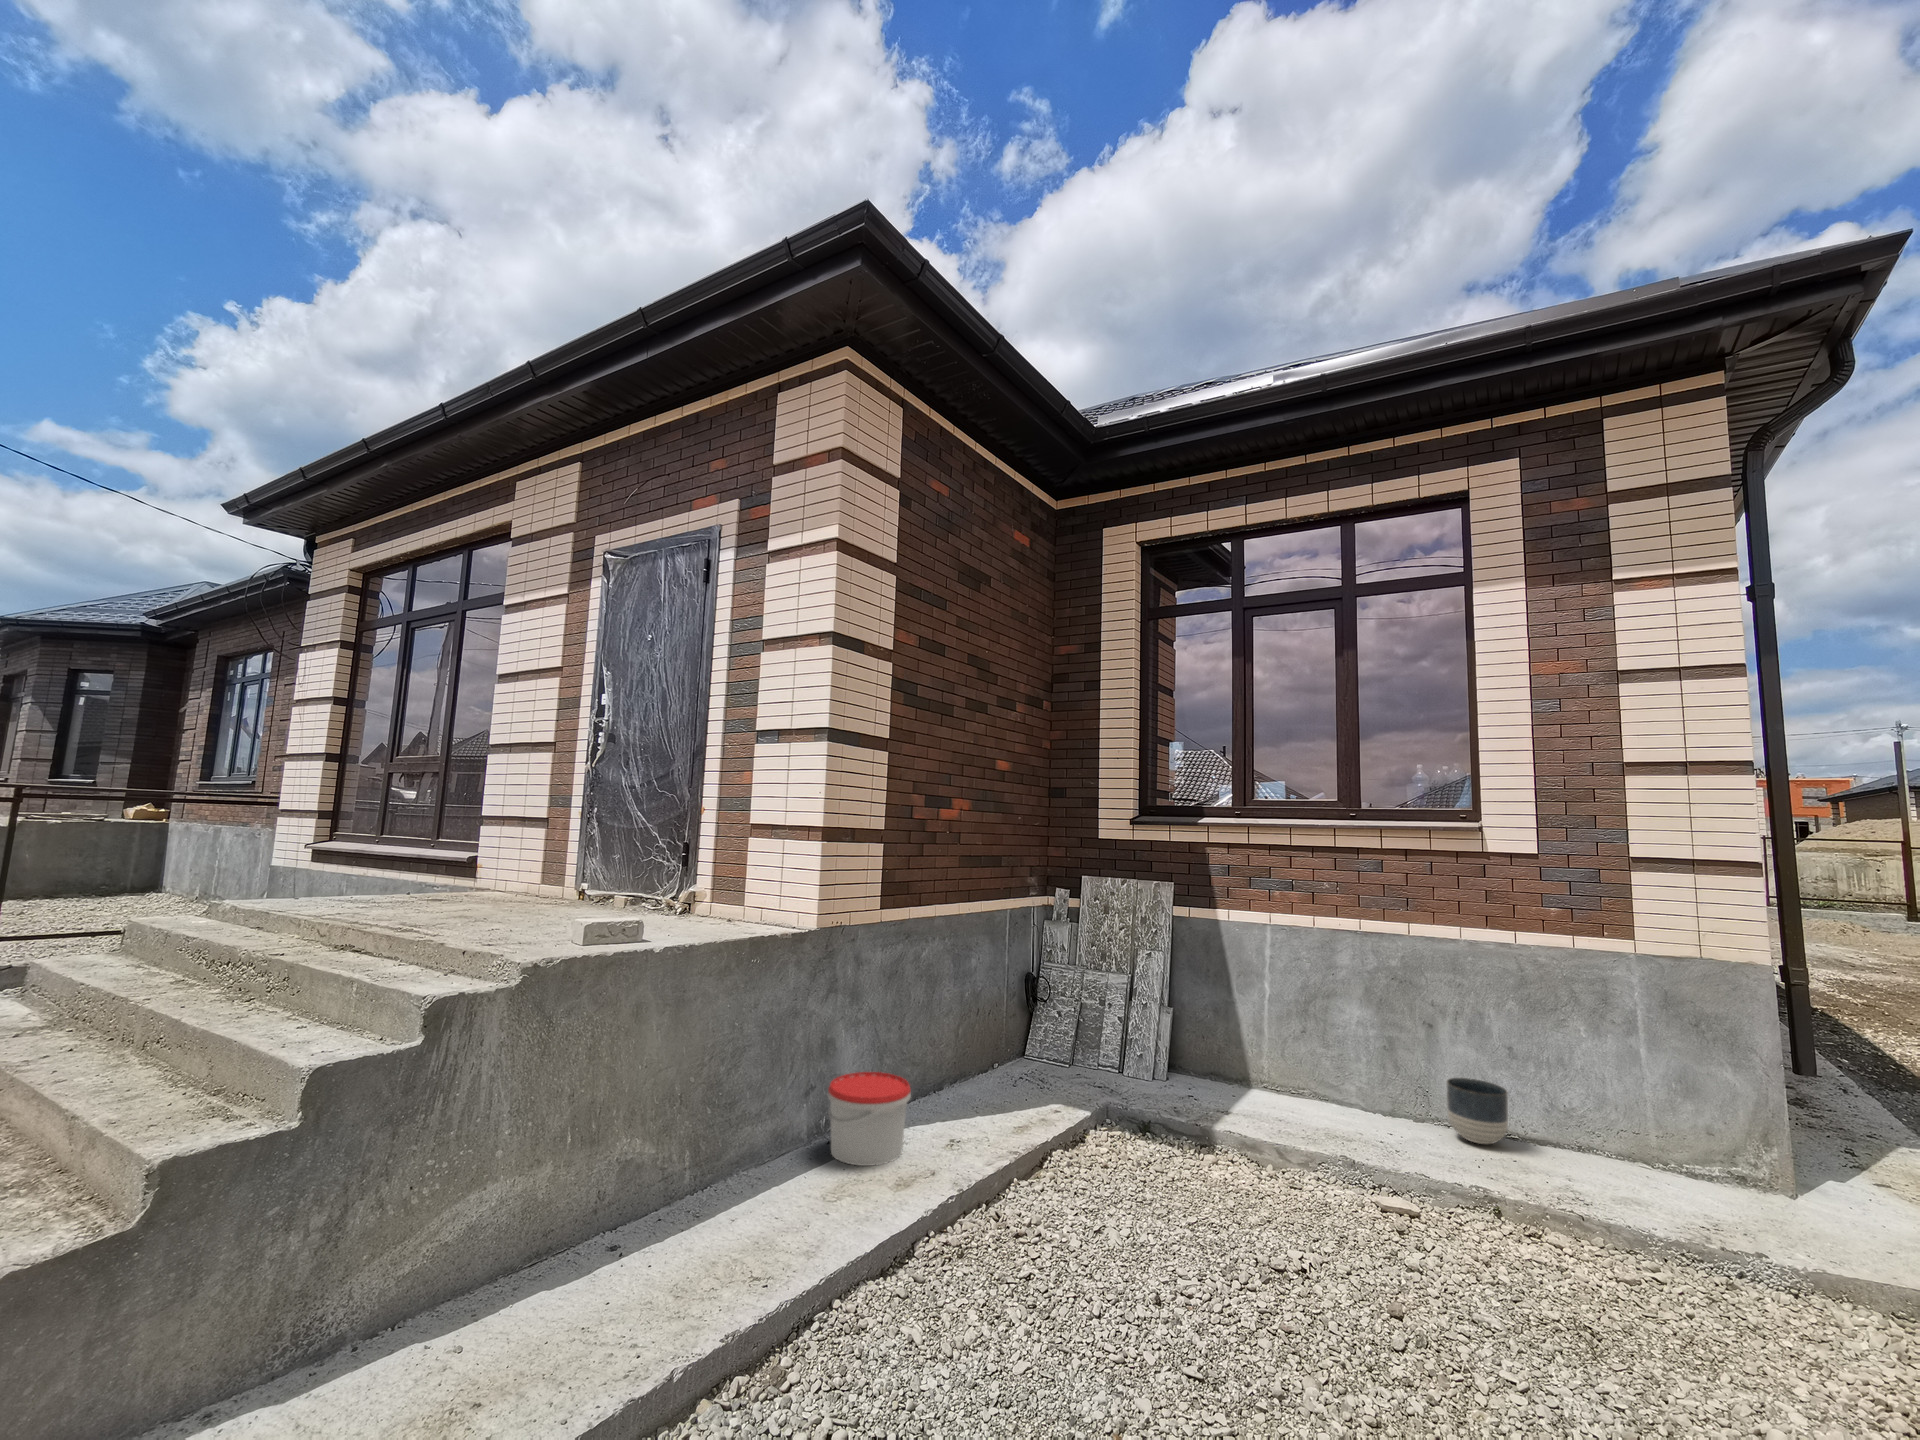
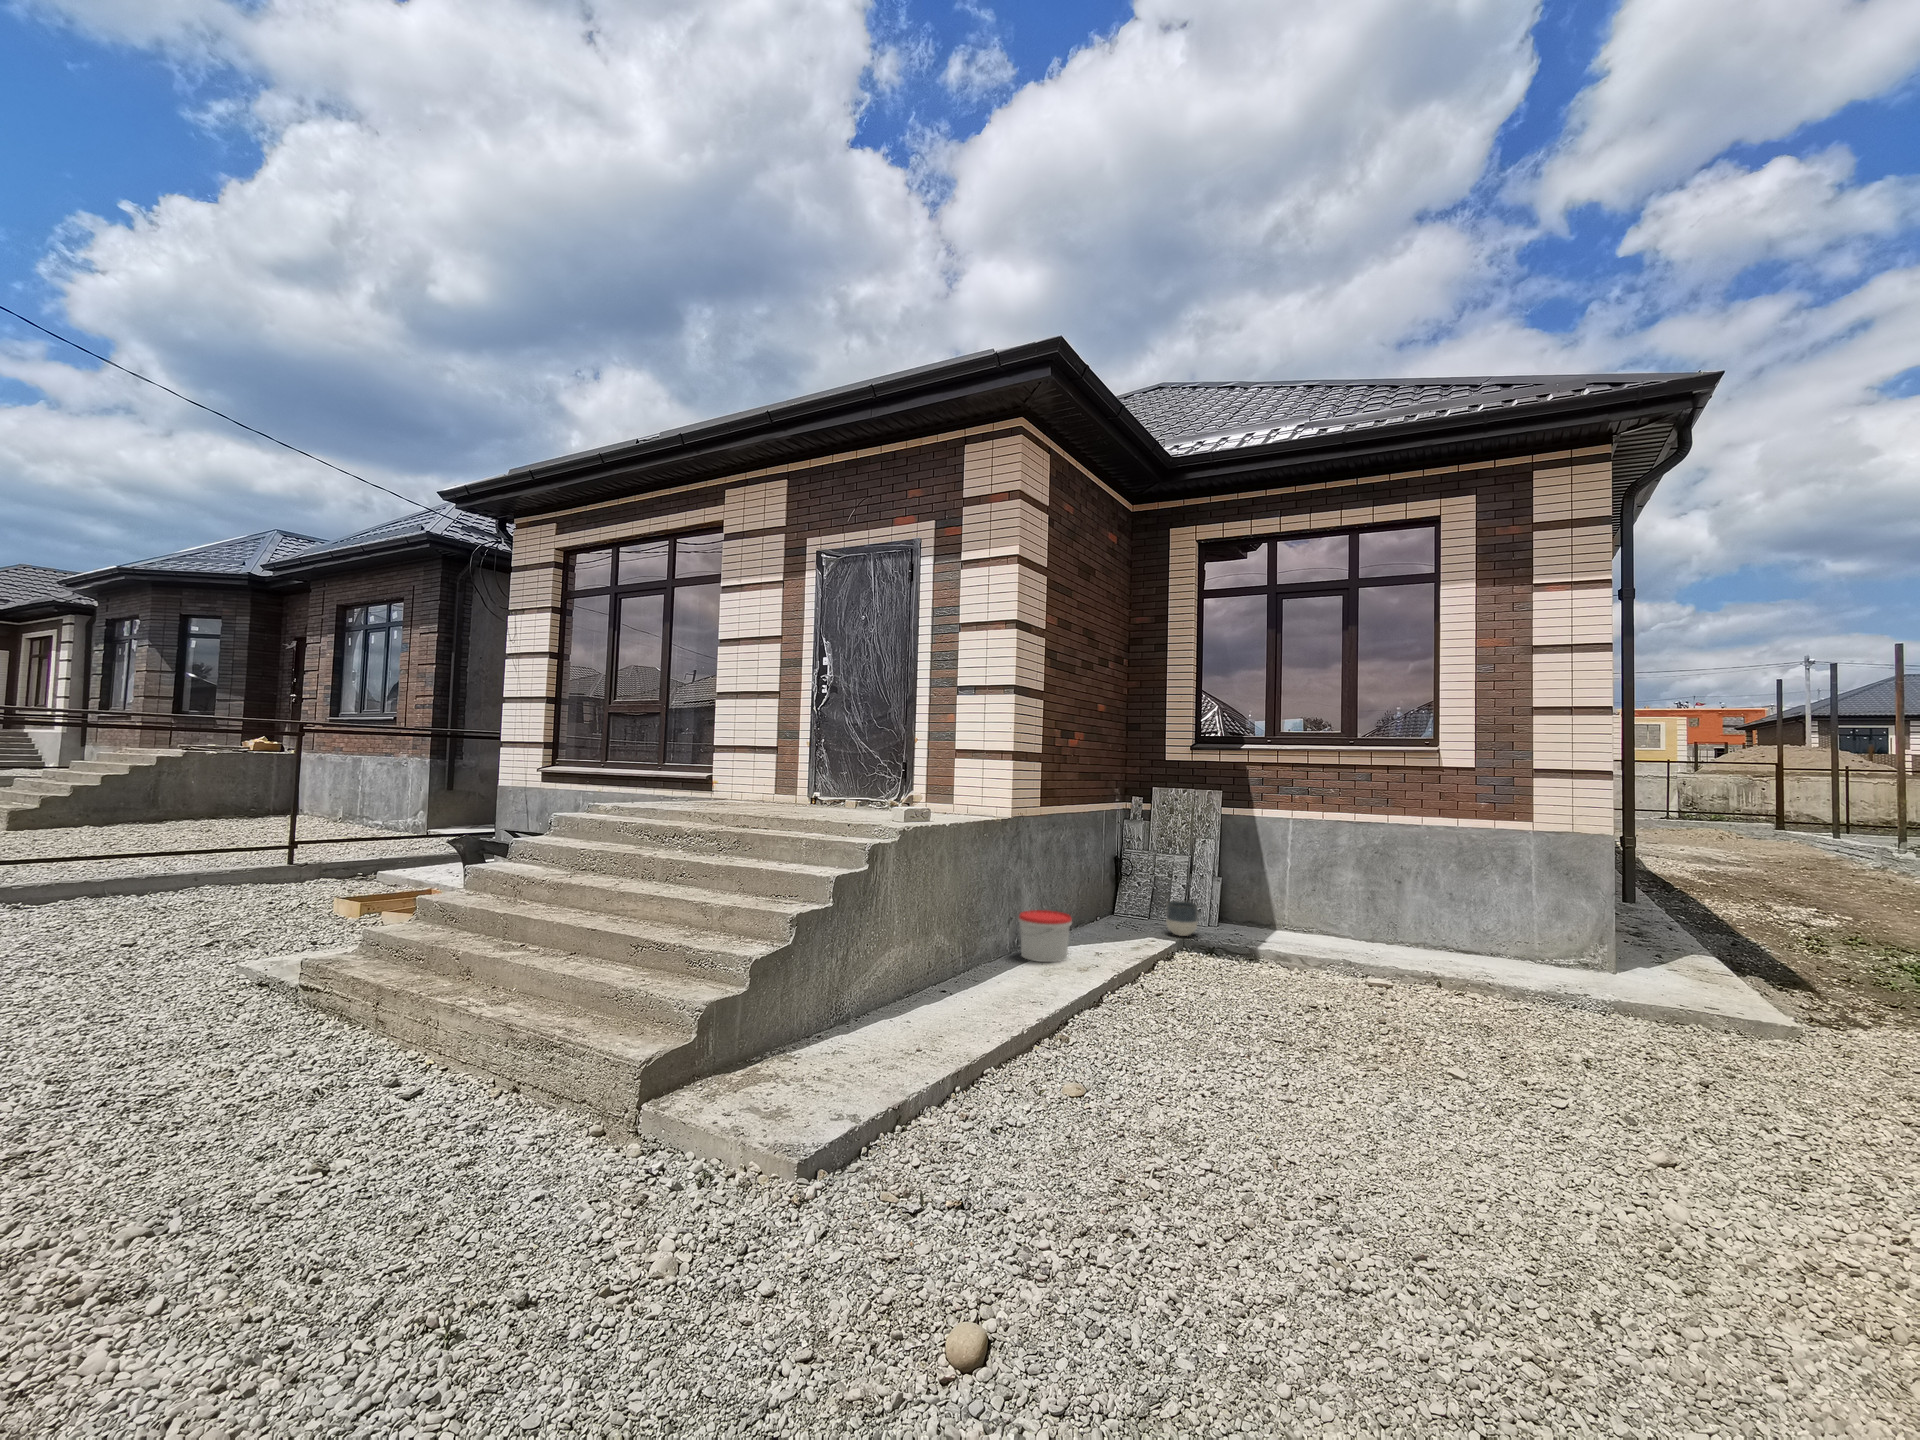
planter: present [1447,1078,1508,1144] -> present [1166,901,1198,936]

